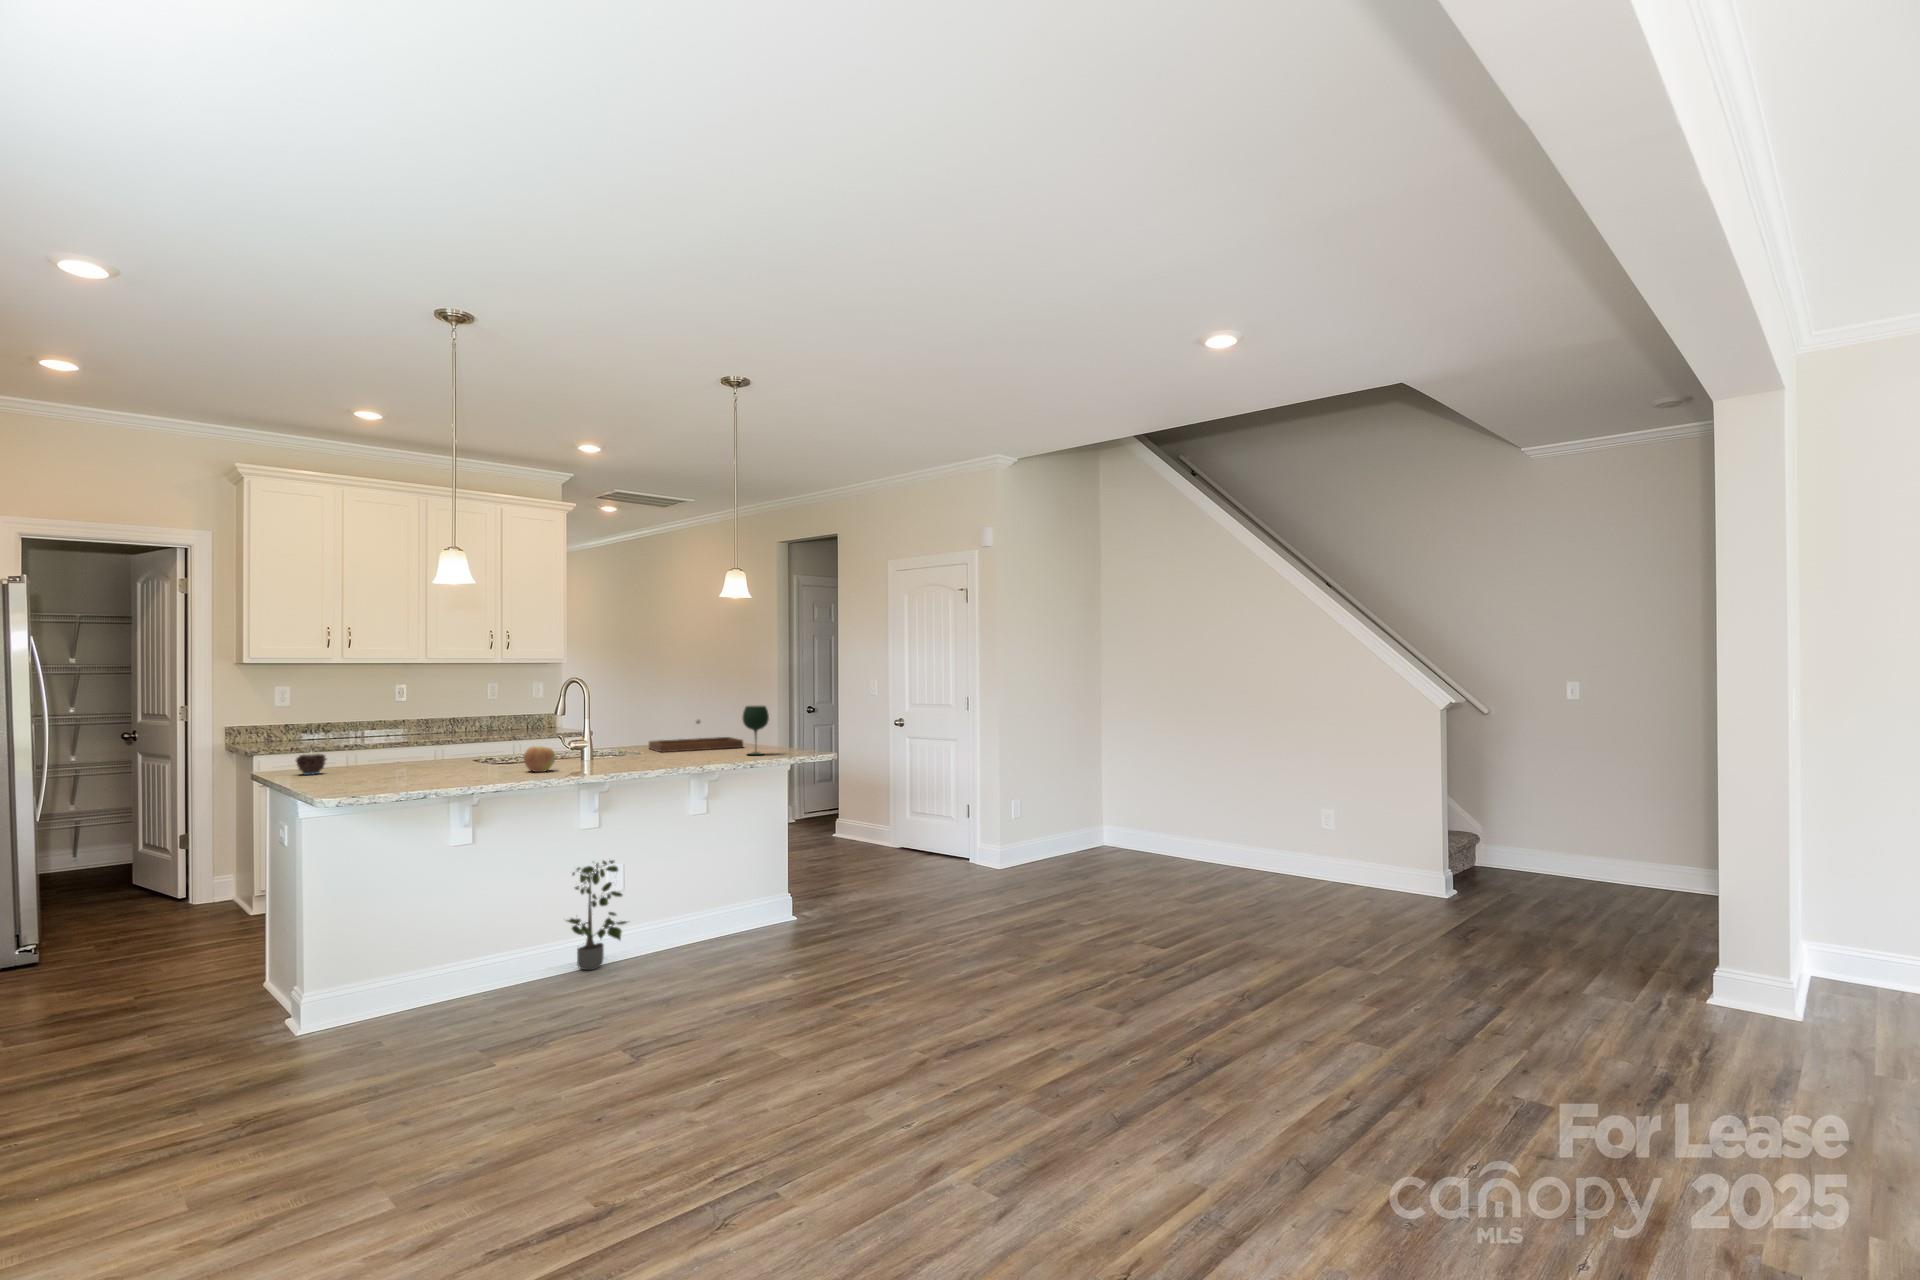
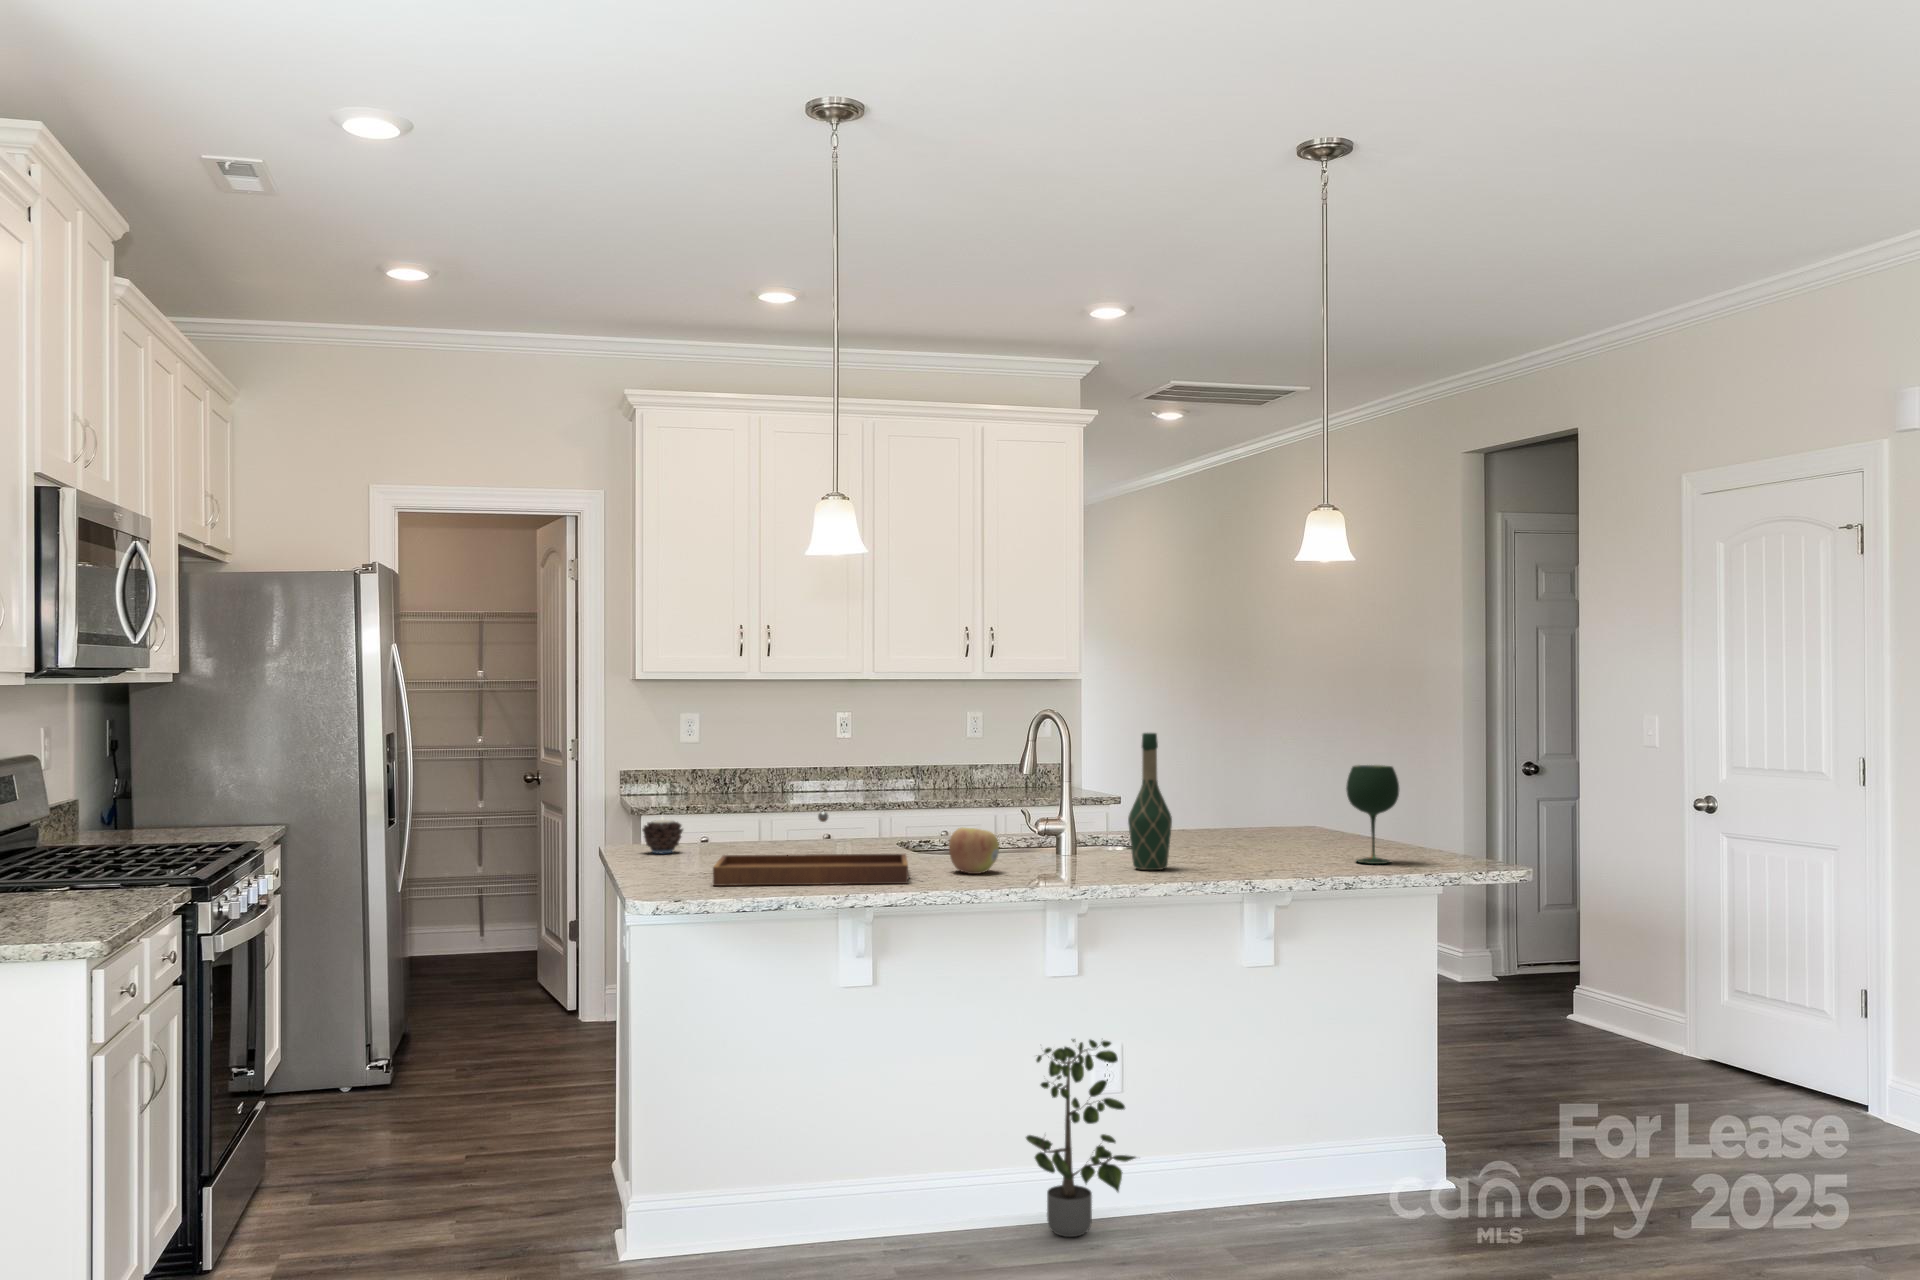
wine bottle: none [629,691,653,764] -> present [1128,733,1172,870]
tray: present [649,720,743,752] -> present [713,811,908,886]

